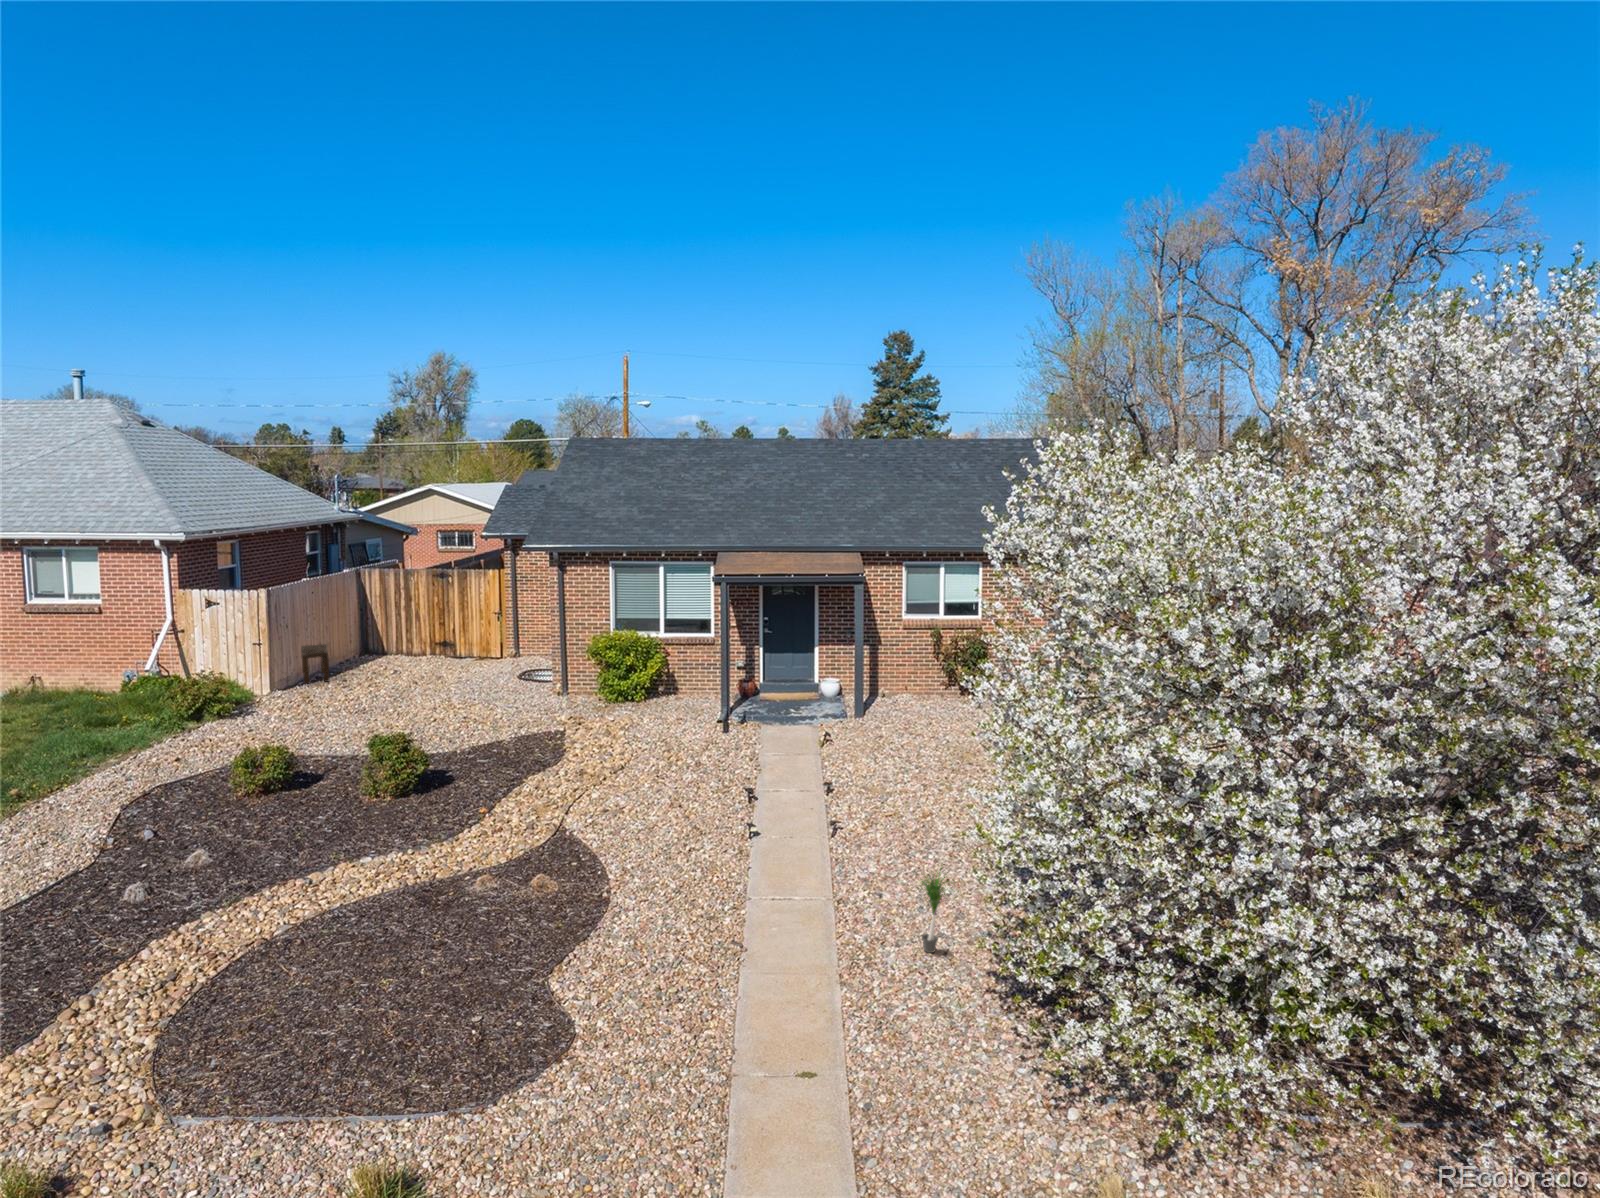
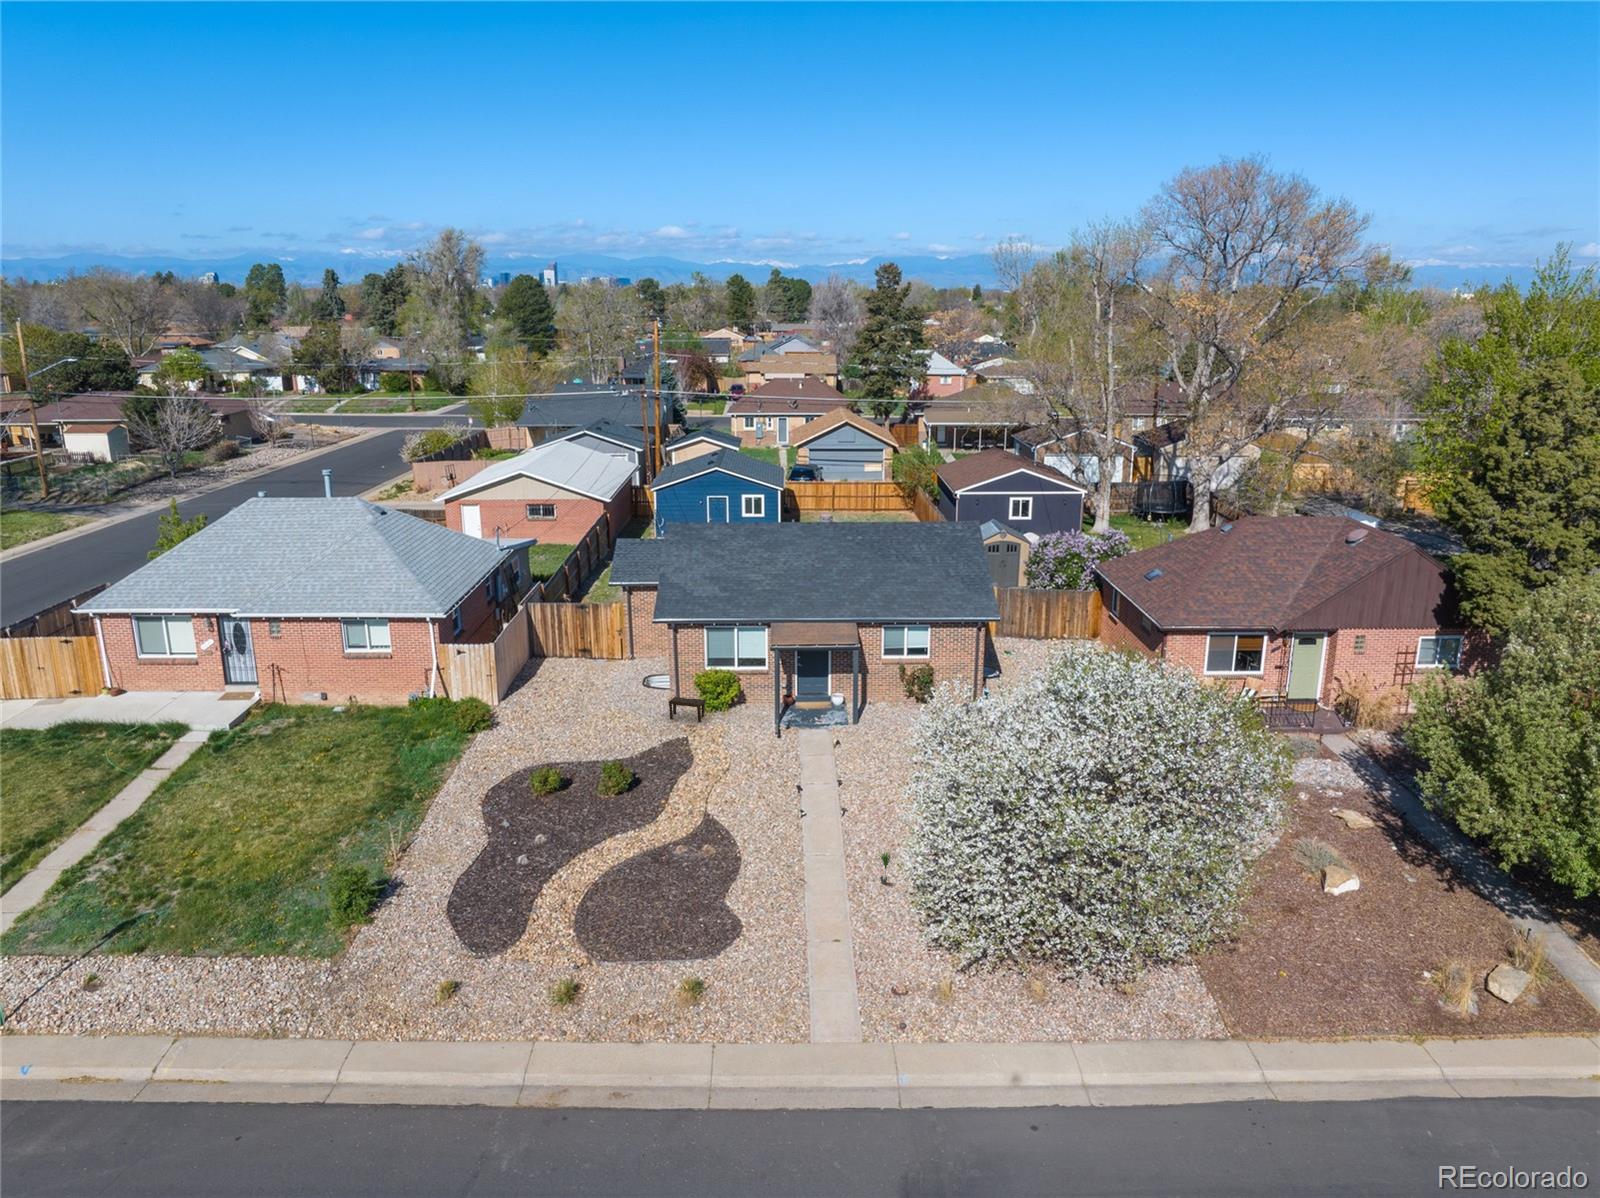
bench: present [301,644,329,684] -> present [669,697,706,722]

